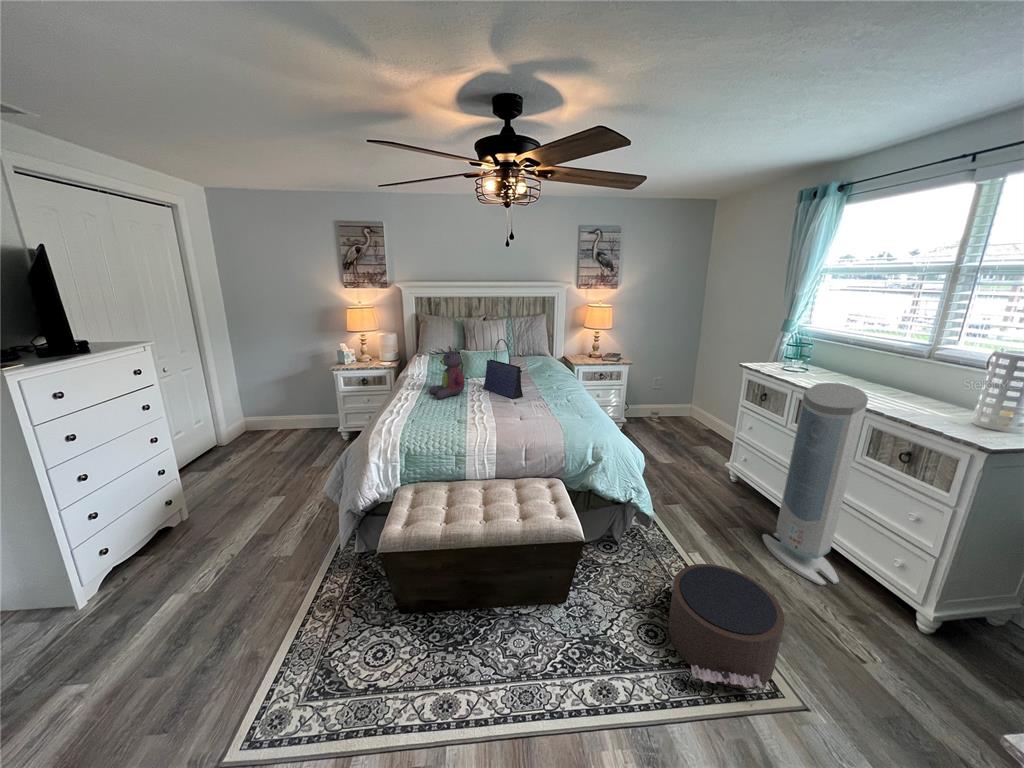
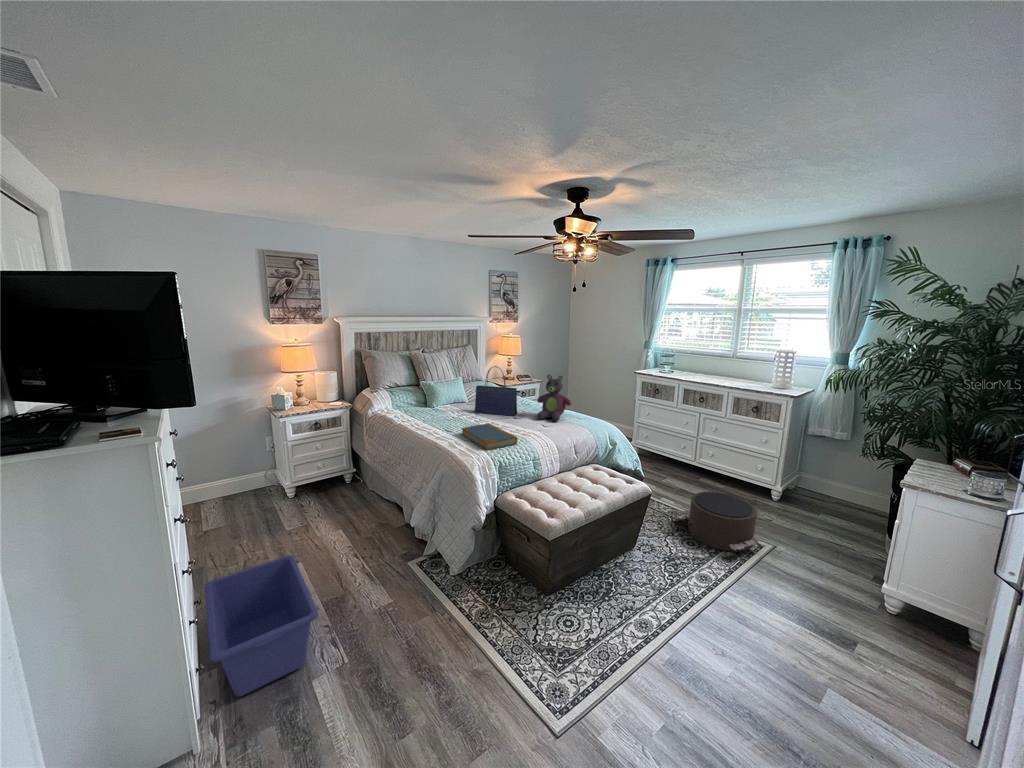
stuffed bear: present [429,346,465,399] -> present [537,375,571,421]
air purifier: present [762,383,868,586] -> none [684,375,737,494]
book: none [408,402,458,431] -> present [462,423,517,450]
storage bin: none [101,484,241,579] -> present [205,555,318,697]

